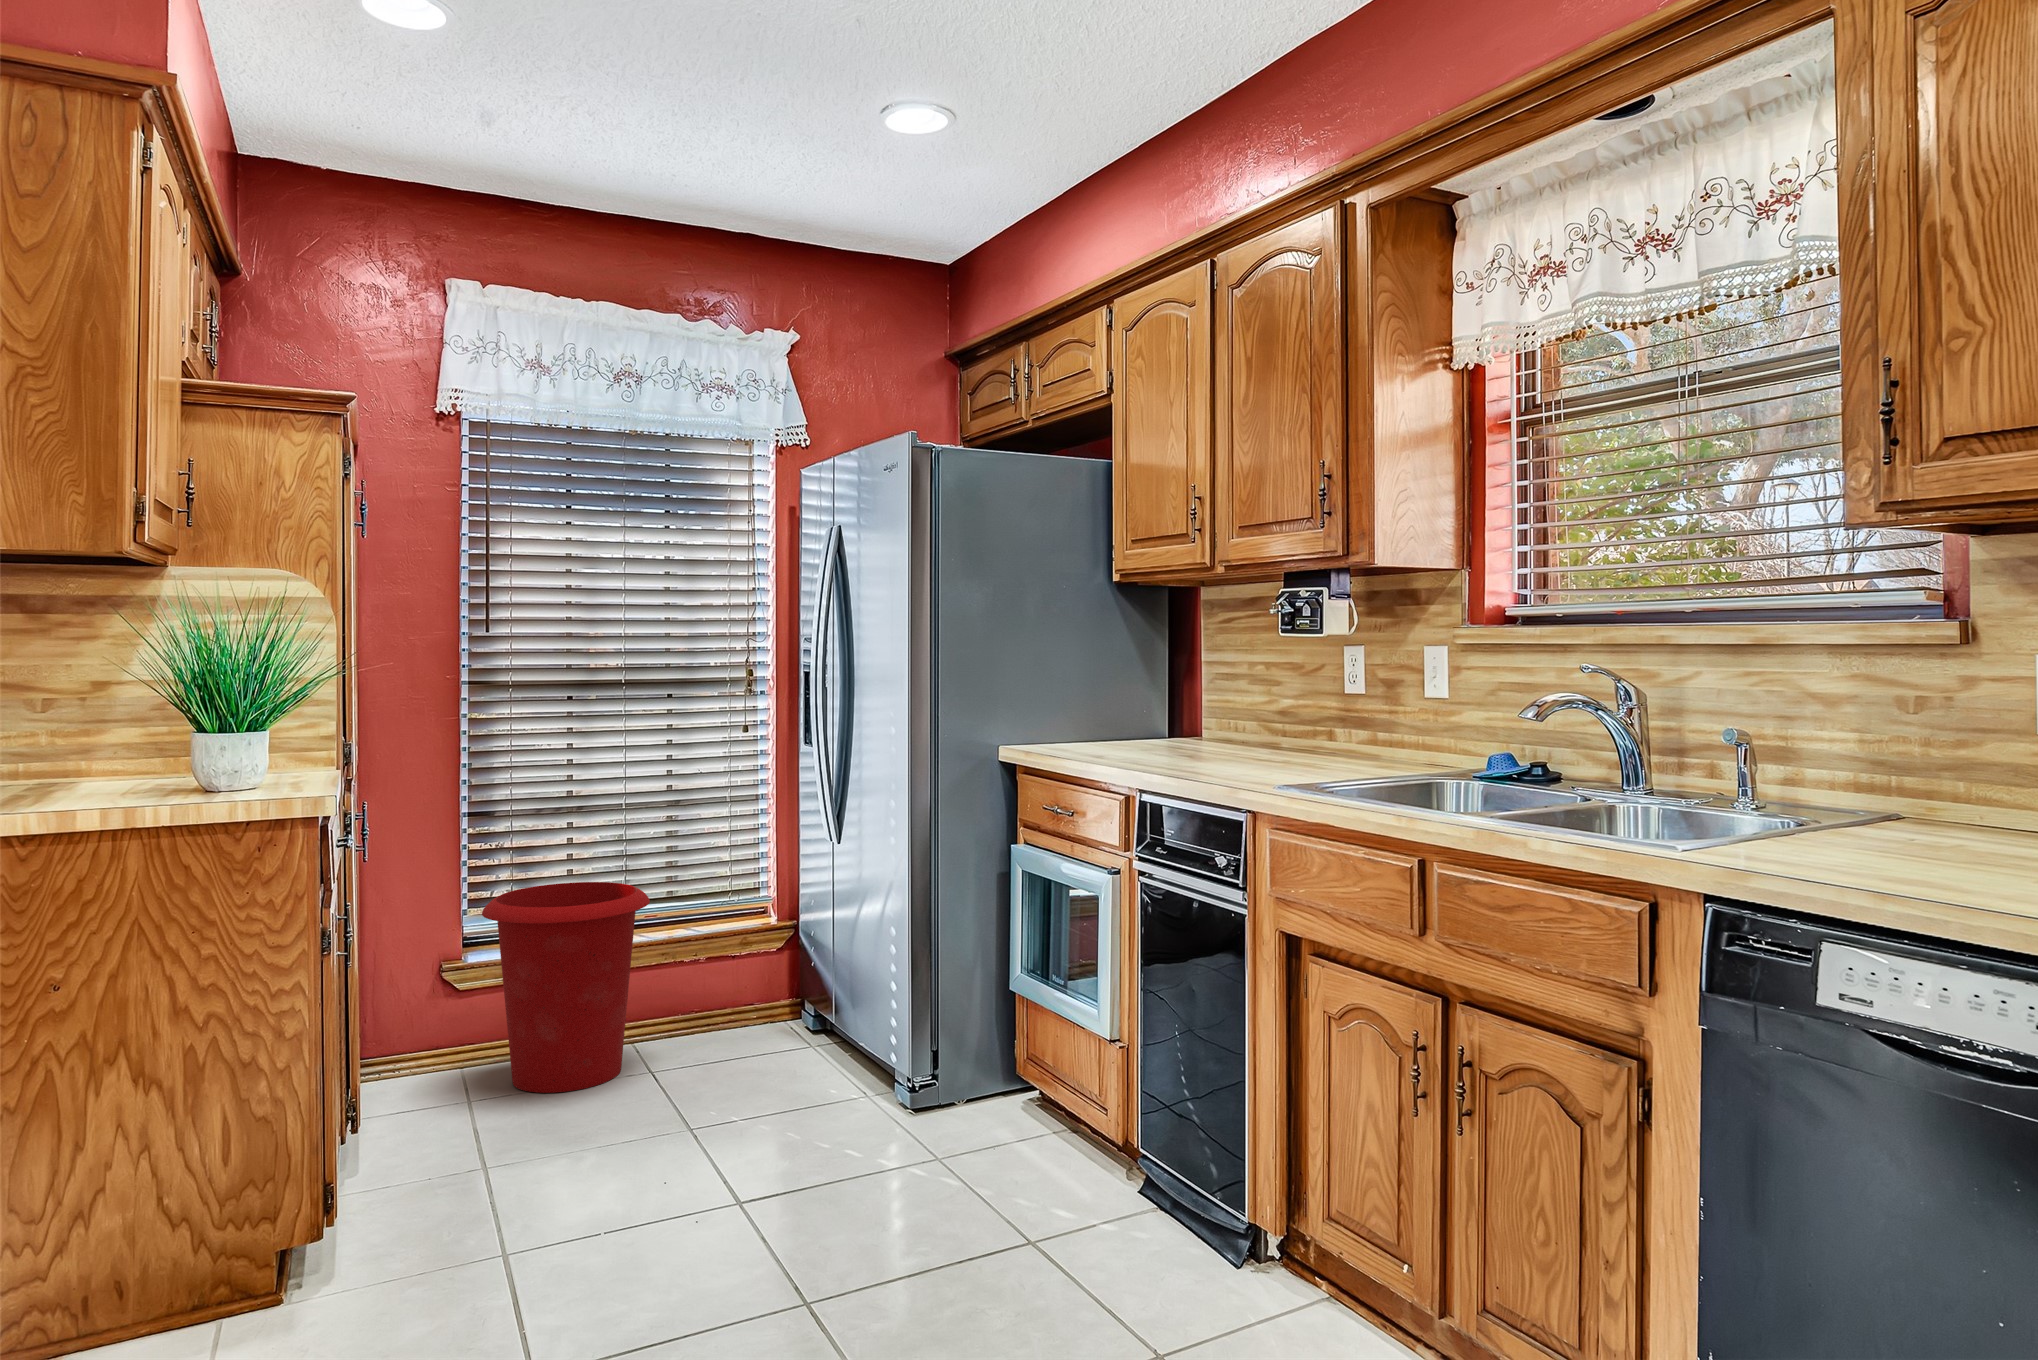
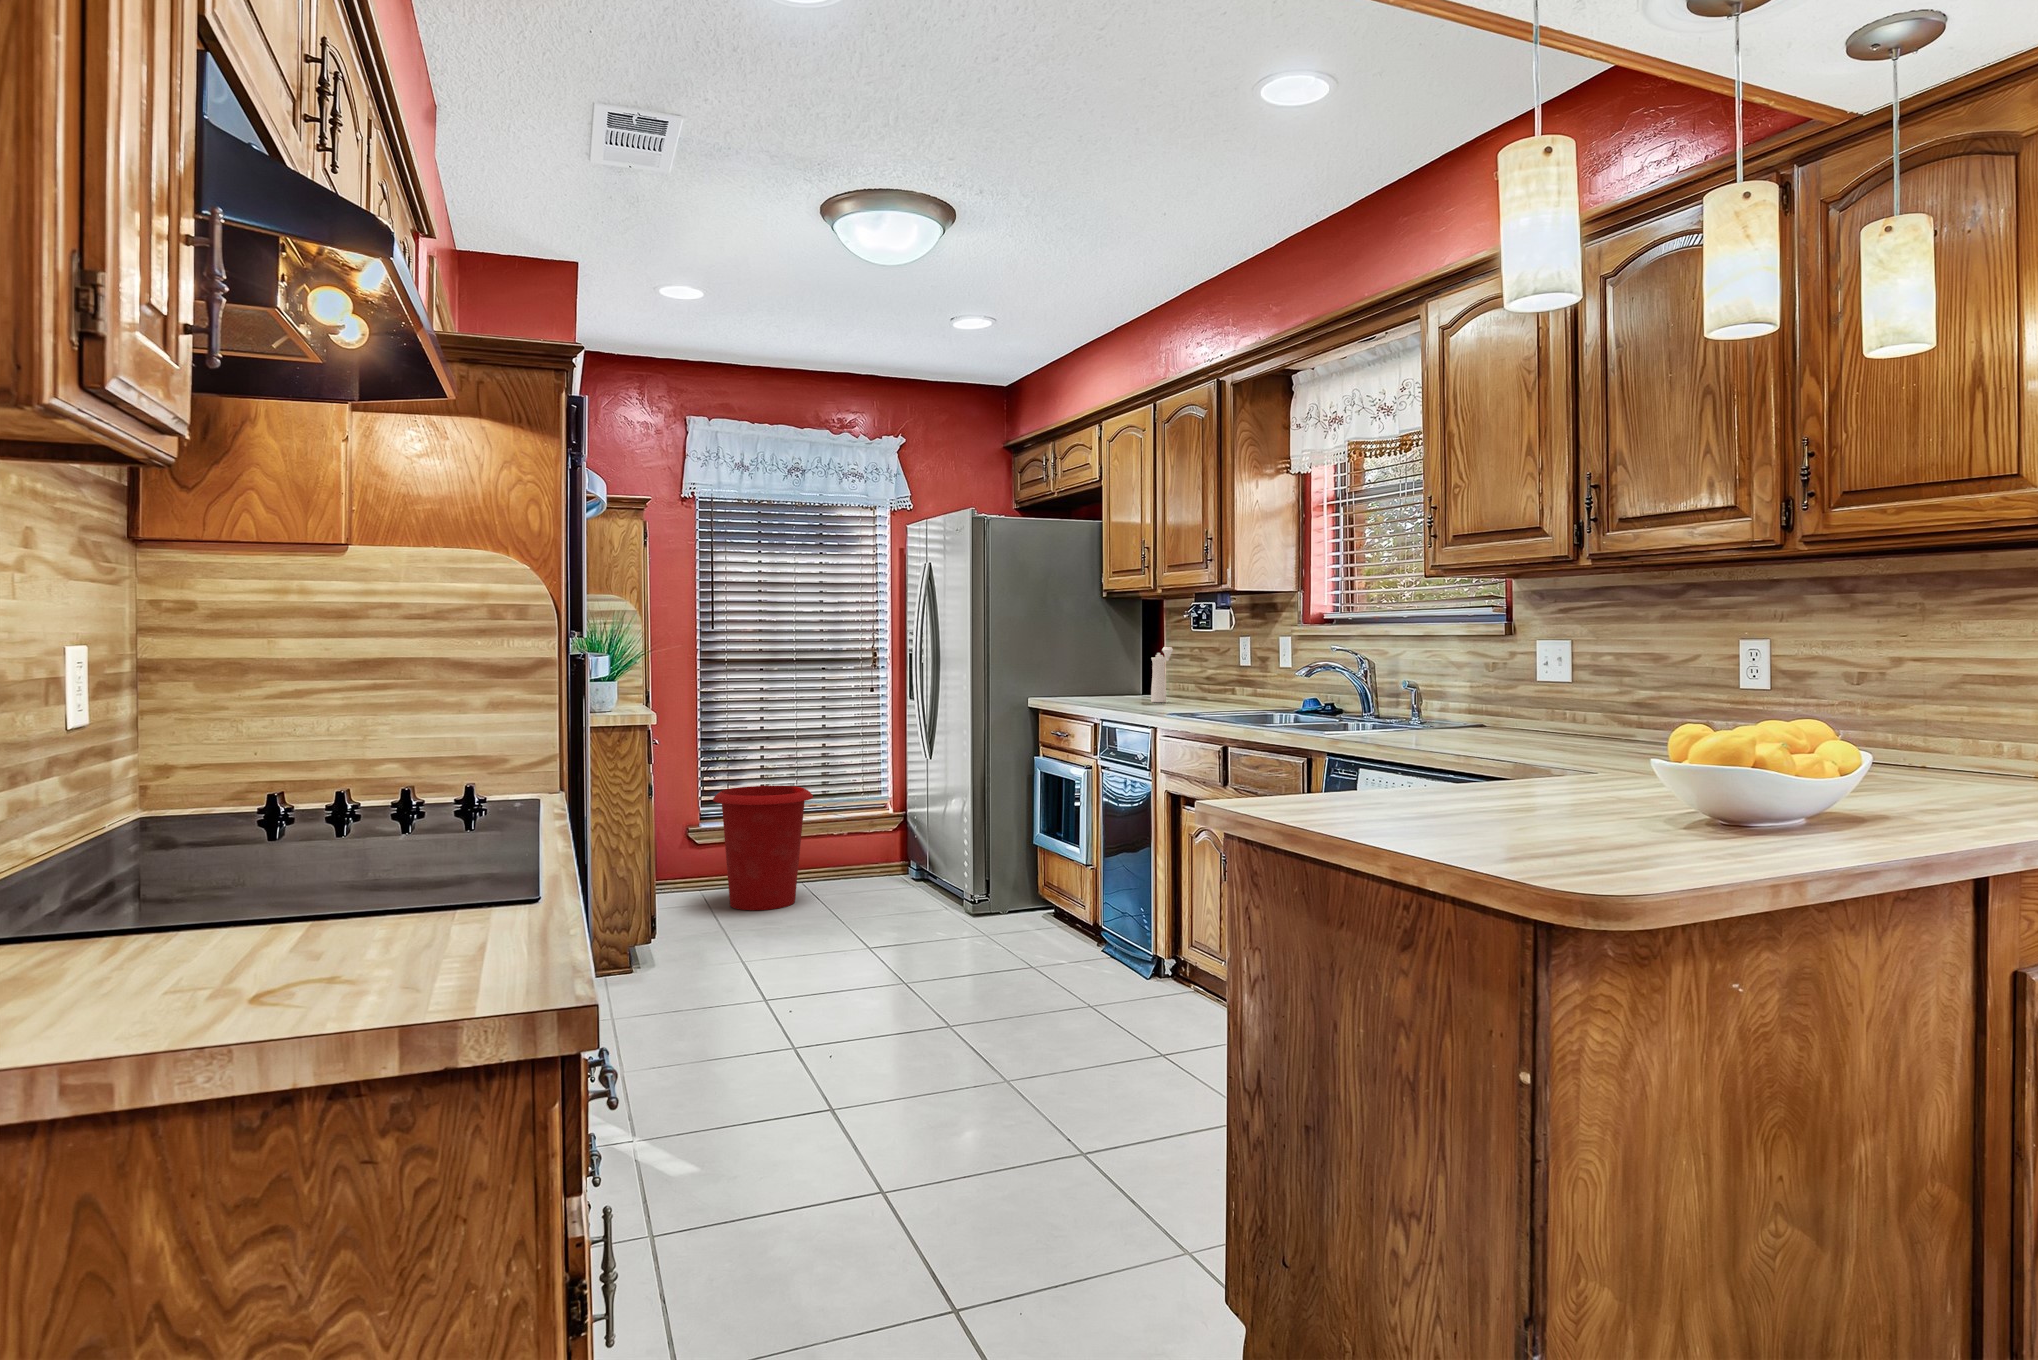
pepper mill: none [1202,661,1235,752] -> present [1151,647,1173,702]

